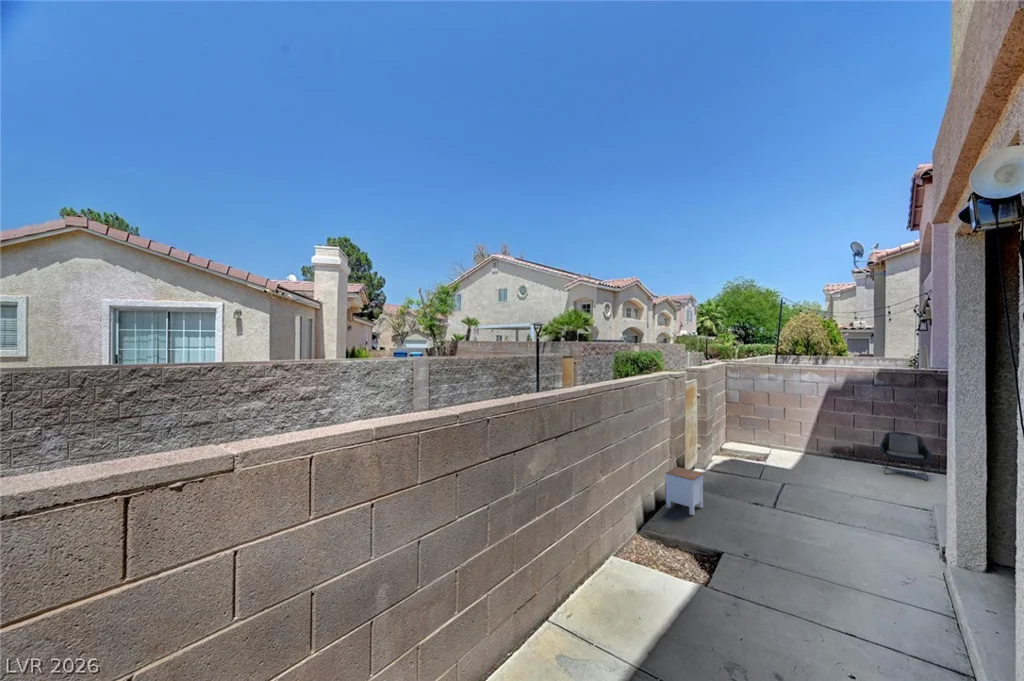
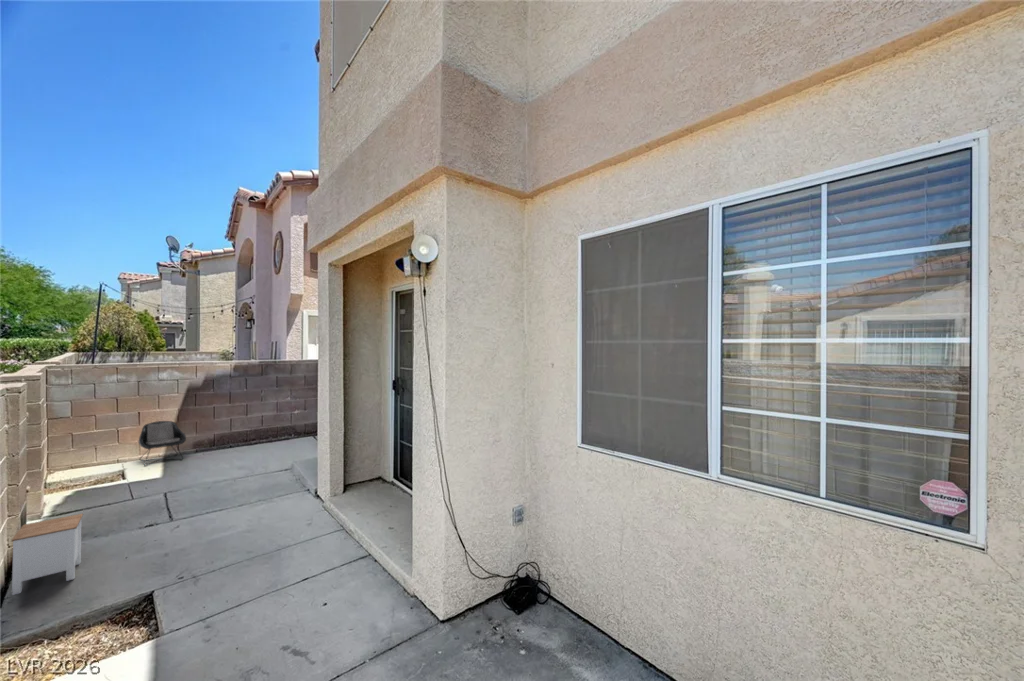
lounge chair: present [880,432,932,481] -> present [139,421,186,466]

